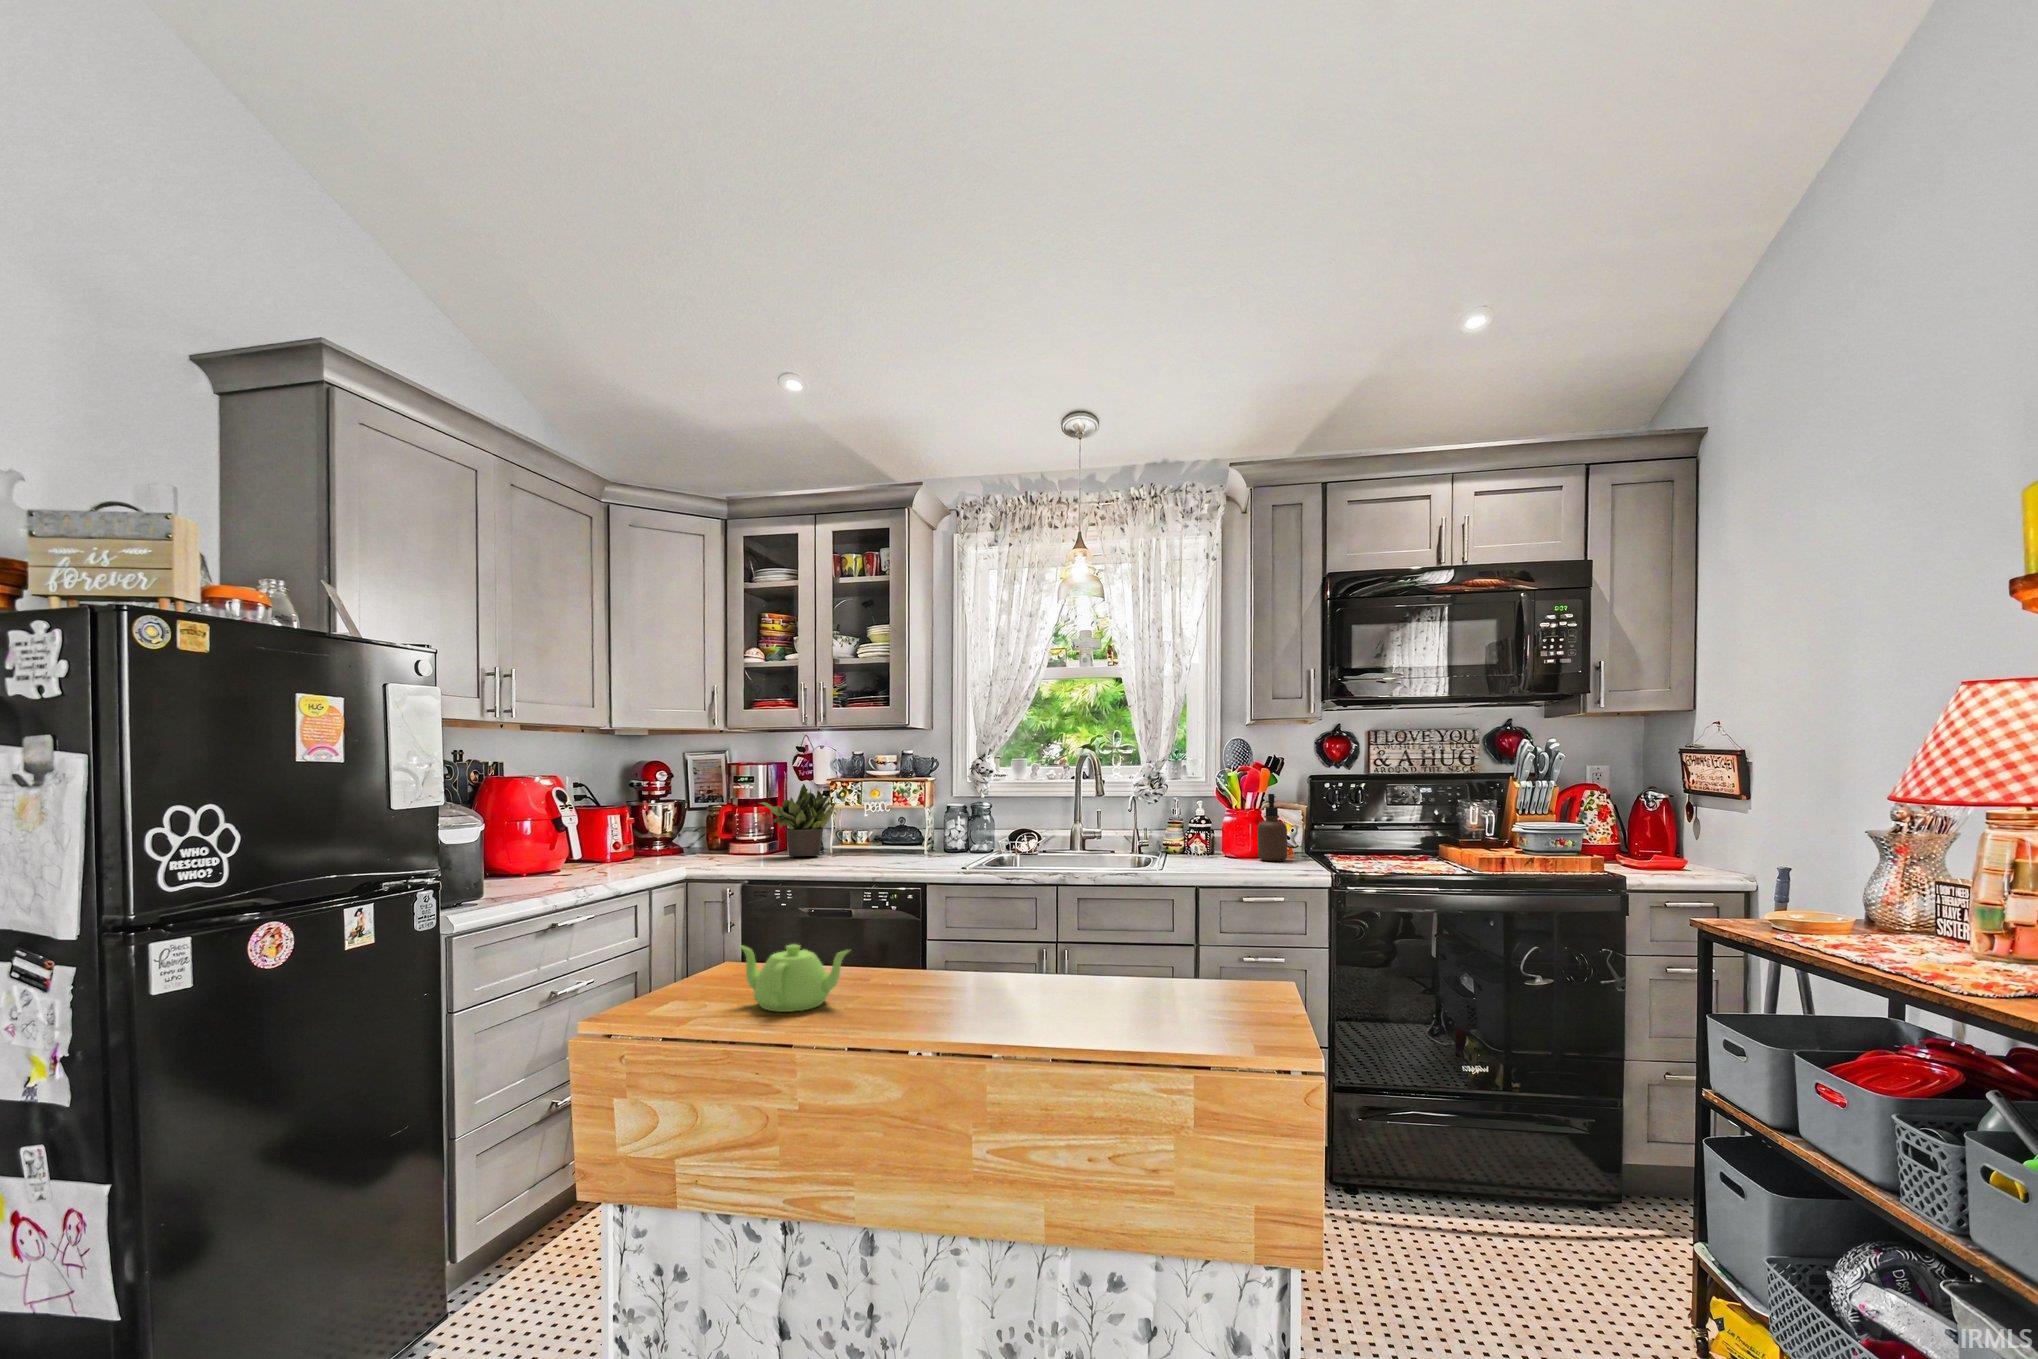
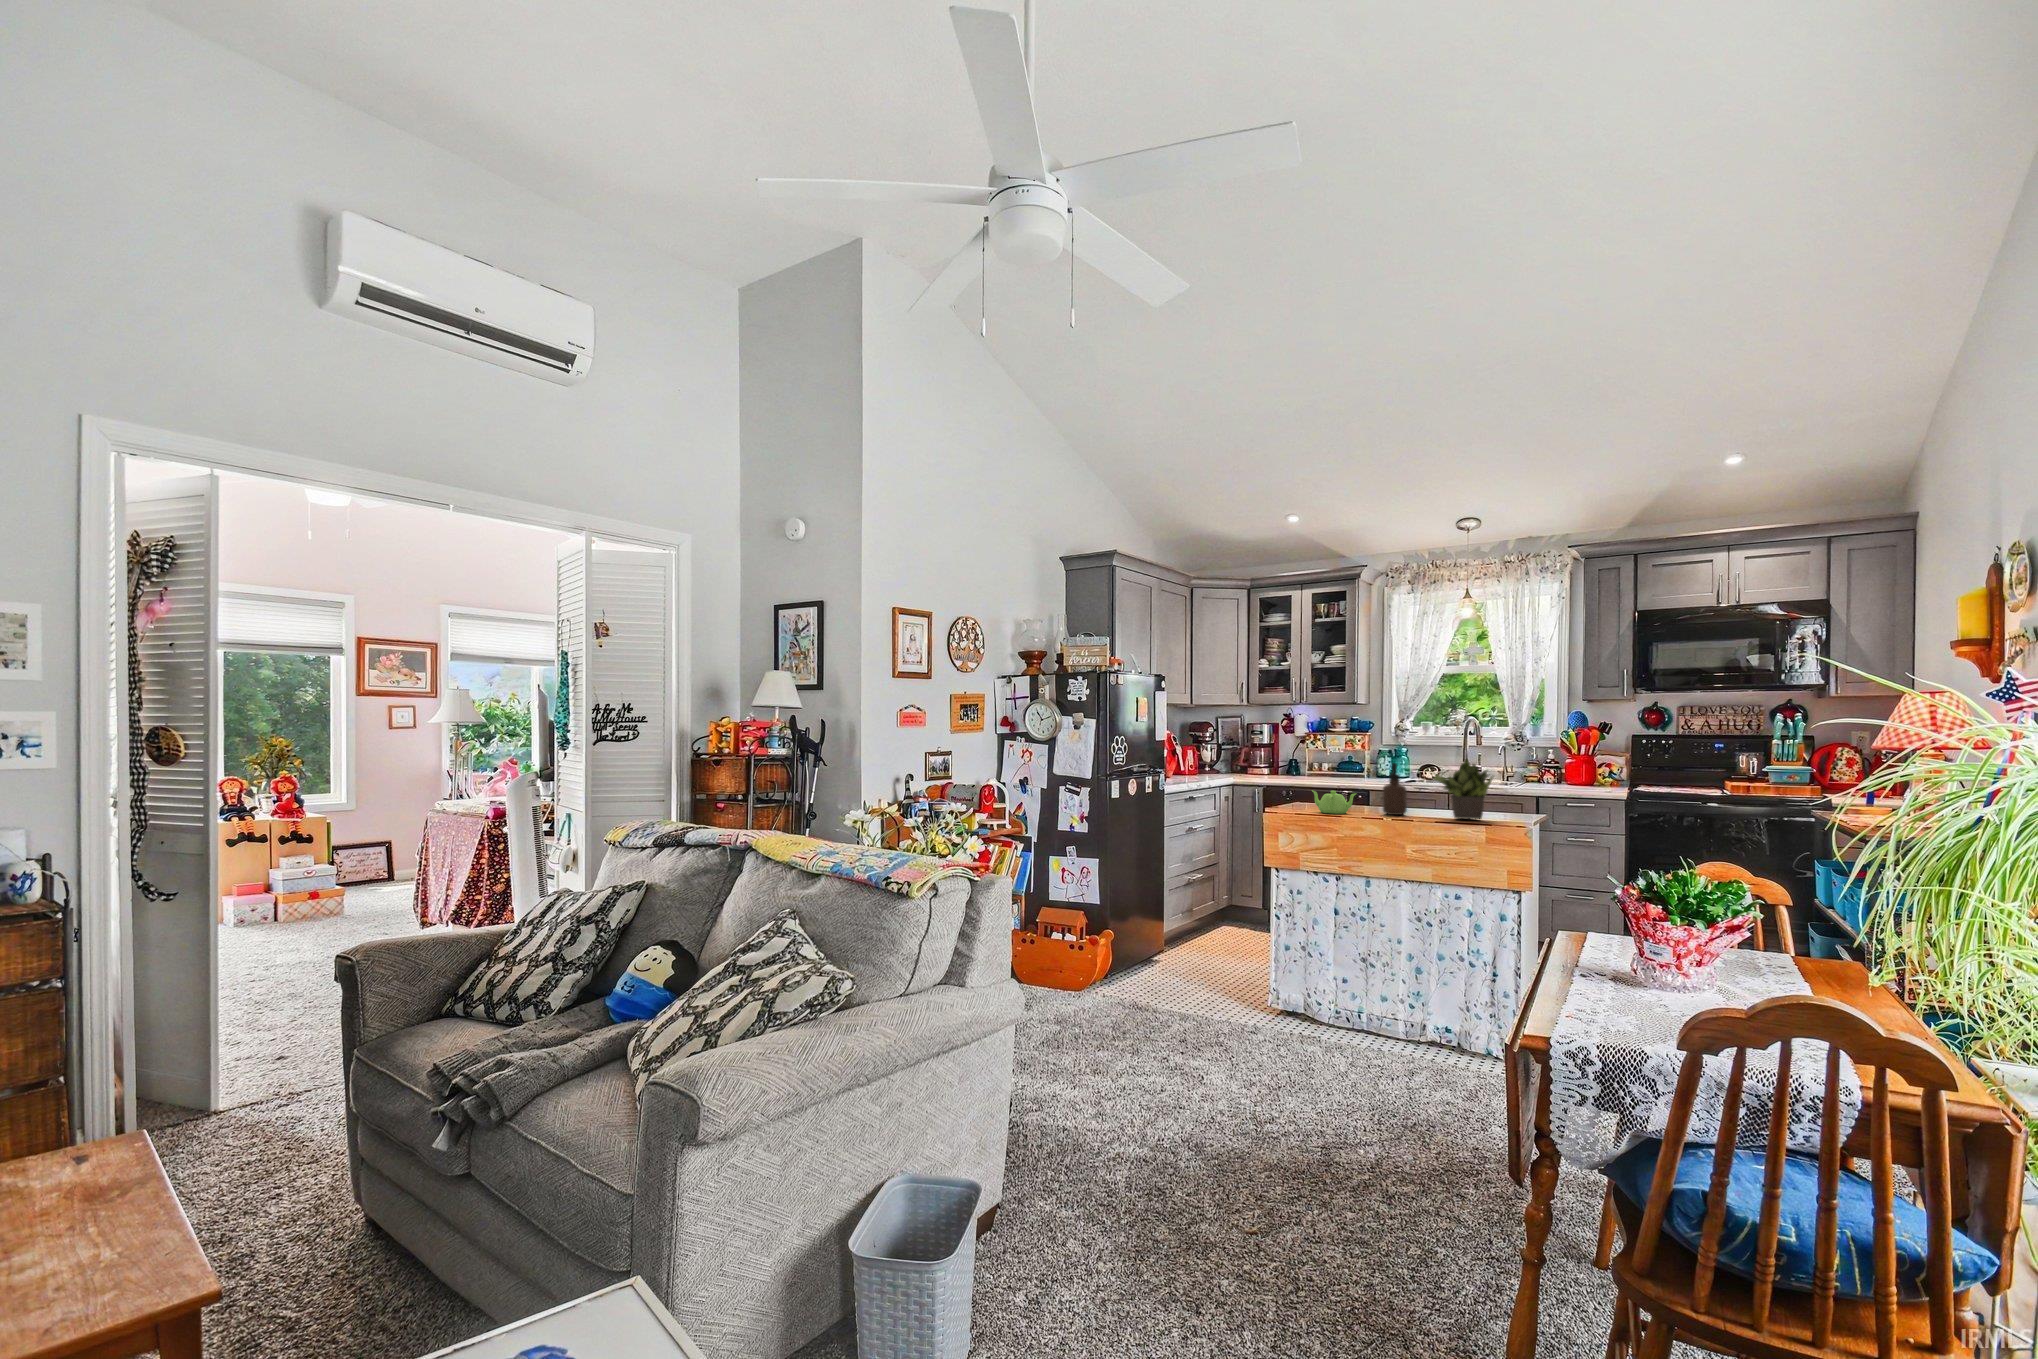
potted plant: present [759,784,836,856] -> present [1433,759,1494,819]
soap dispenser: present [1257,794,1288,861] -> present [1383,763,1407,815]

